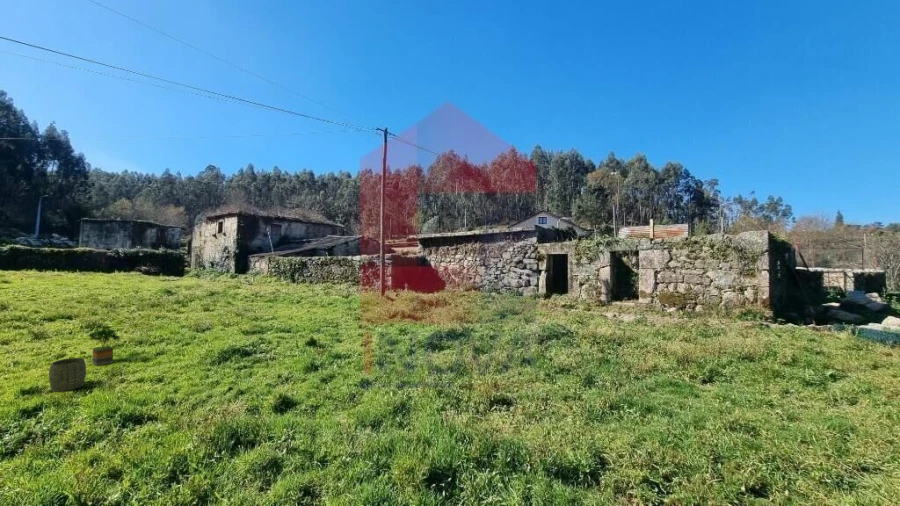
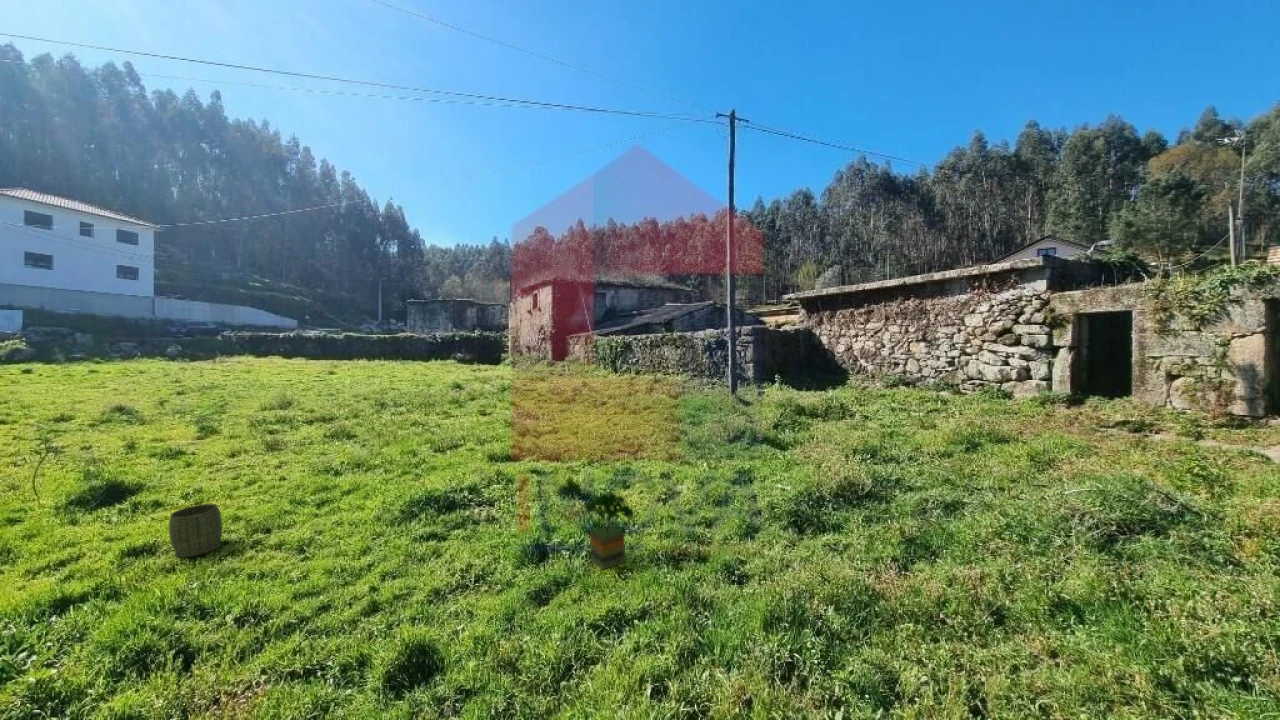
potted tree: present [88,329,119,366] -> present [585,493,634,569]

